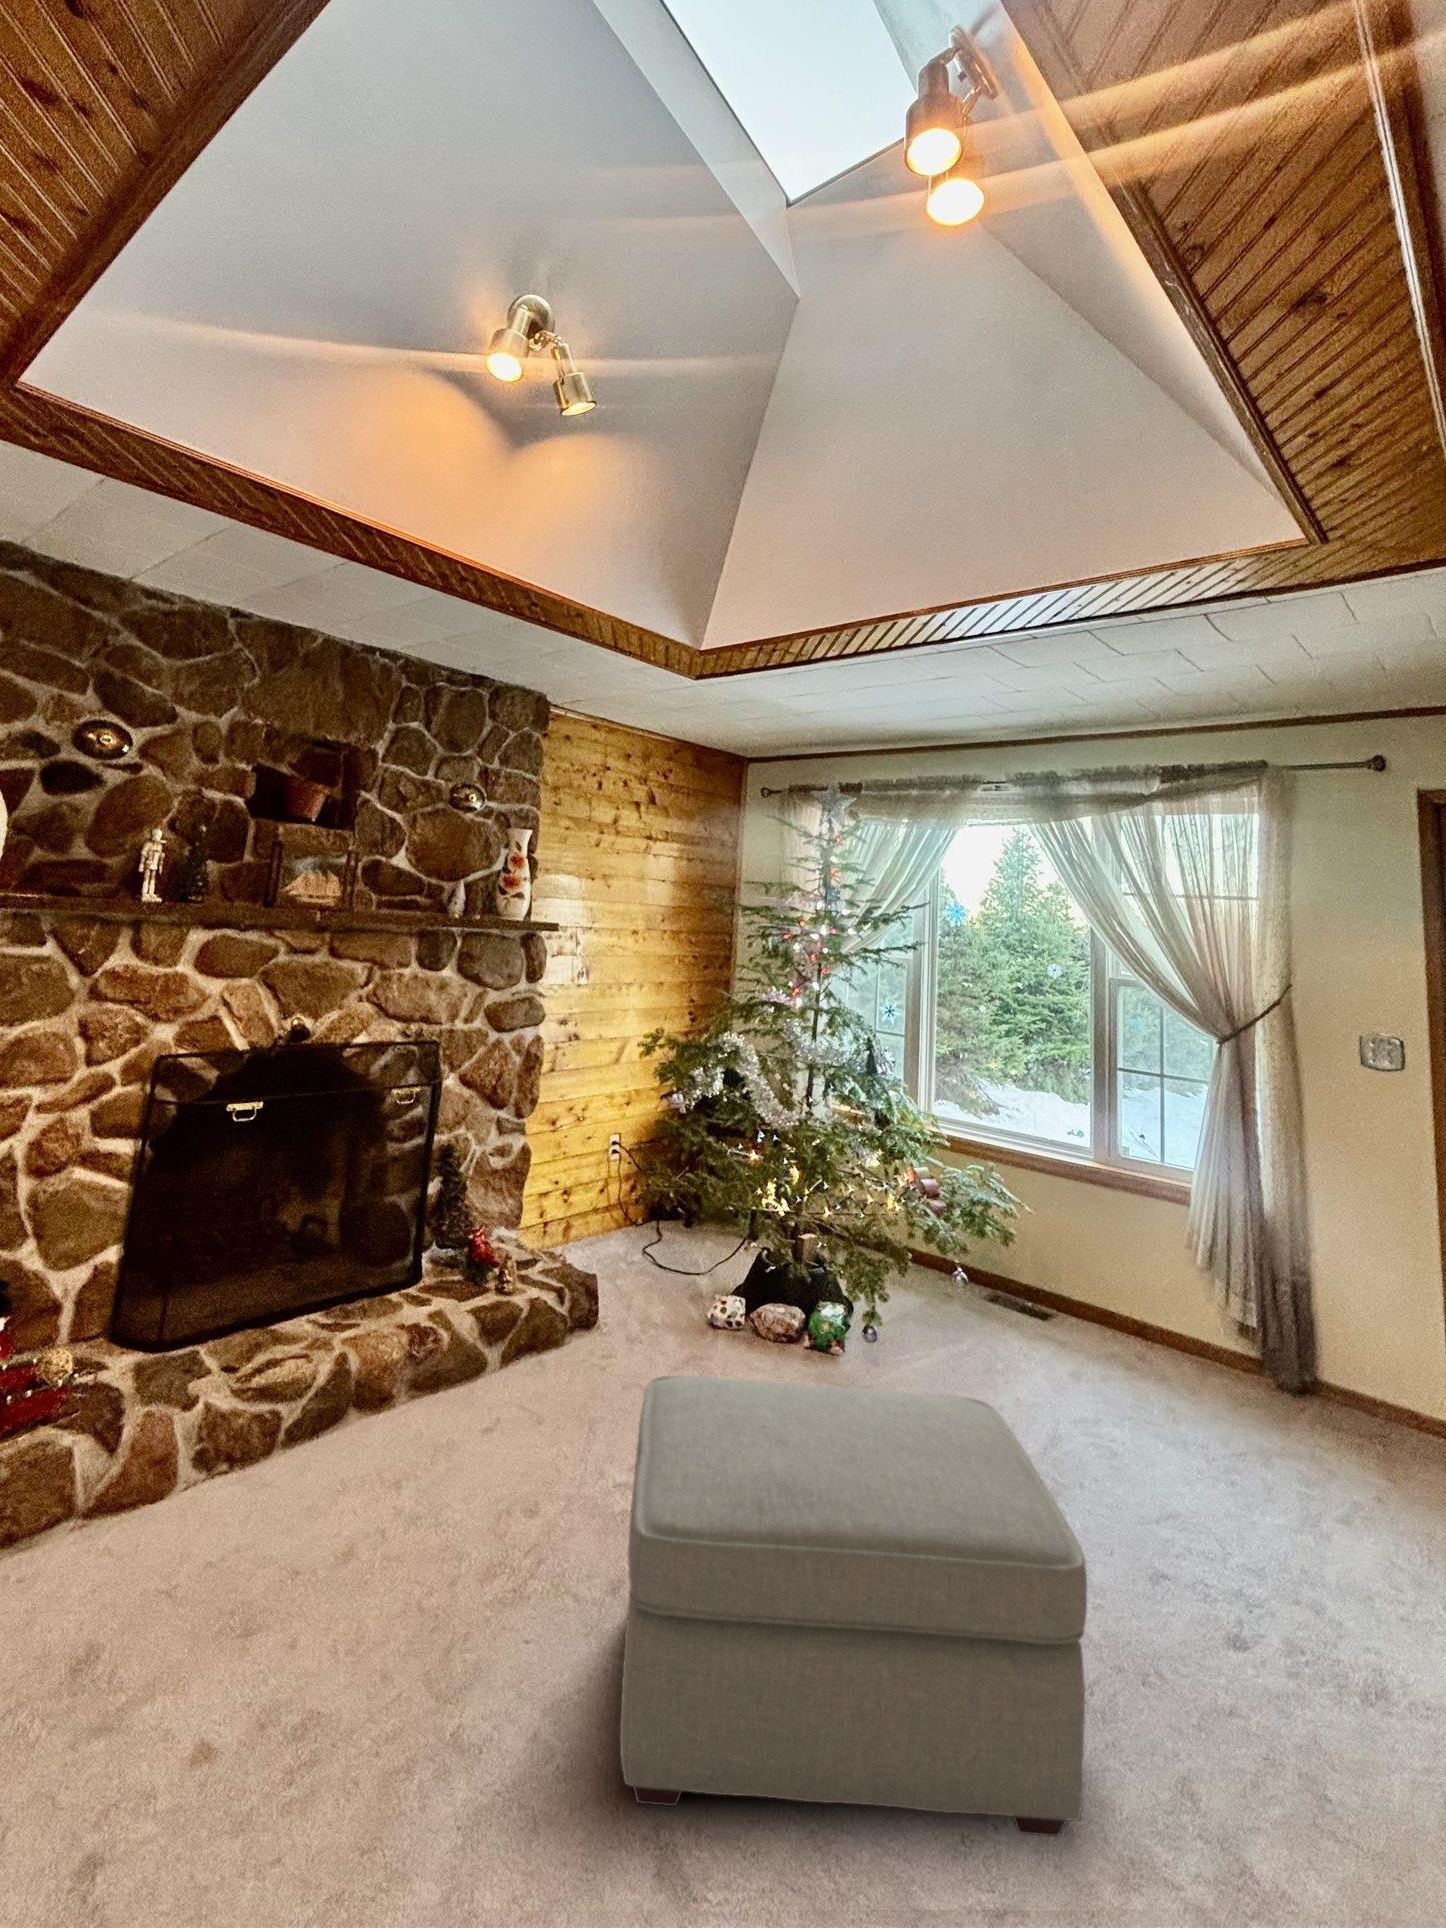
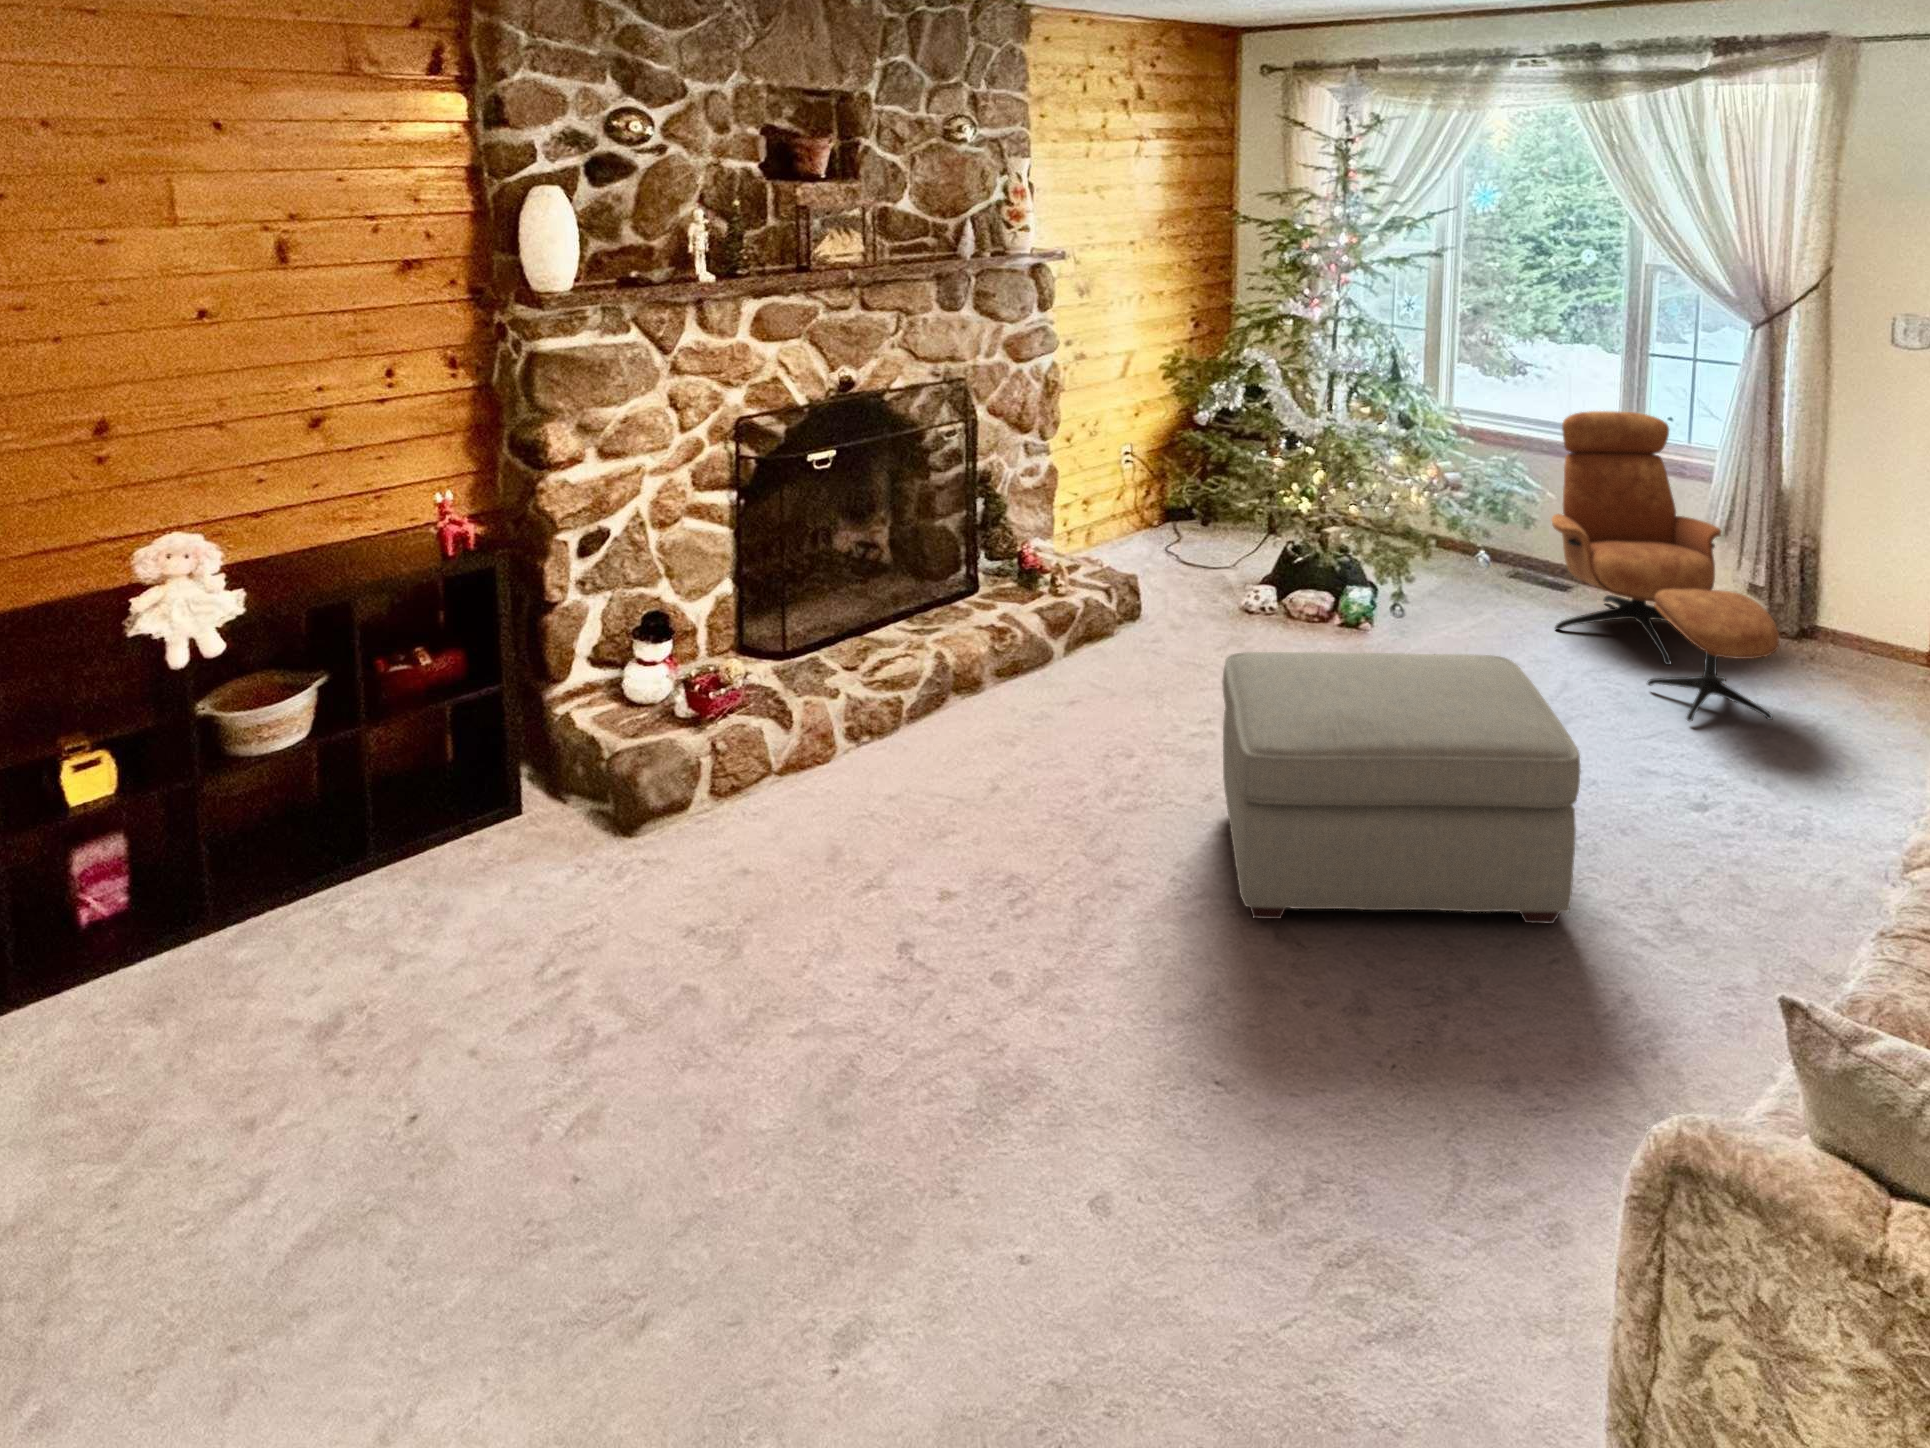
lounge chair: none [1030,1123,1294,1500] -> present [1552,411,1779,721]

